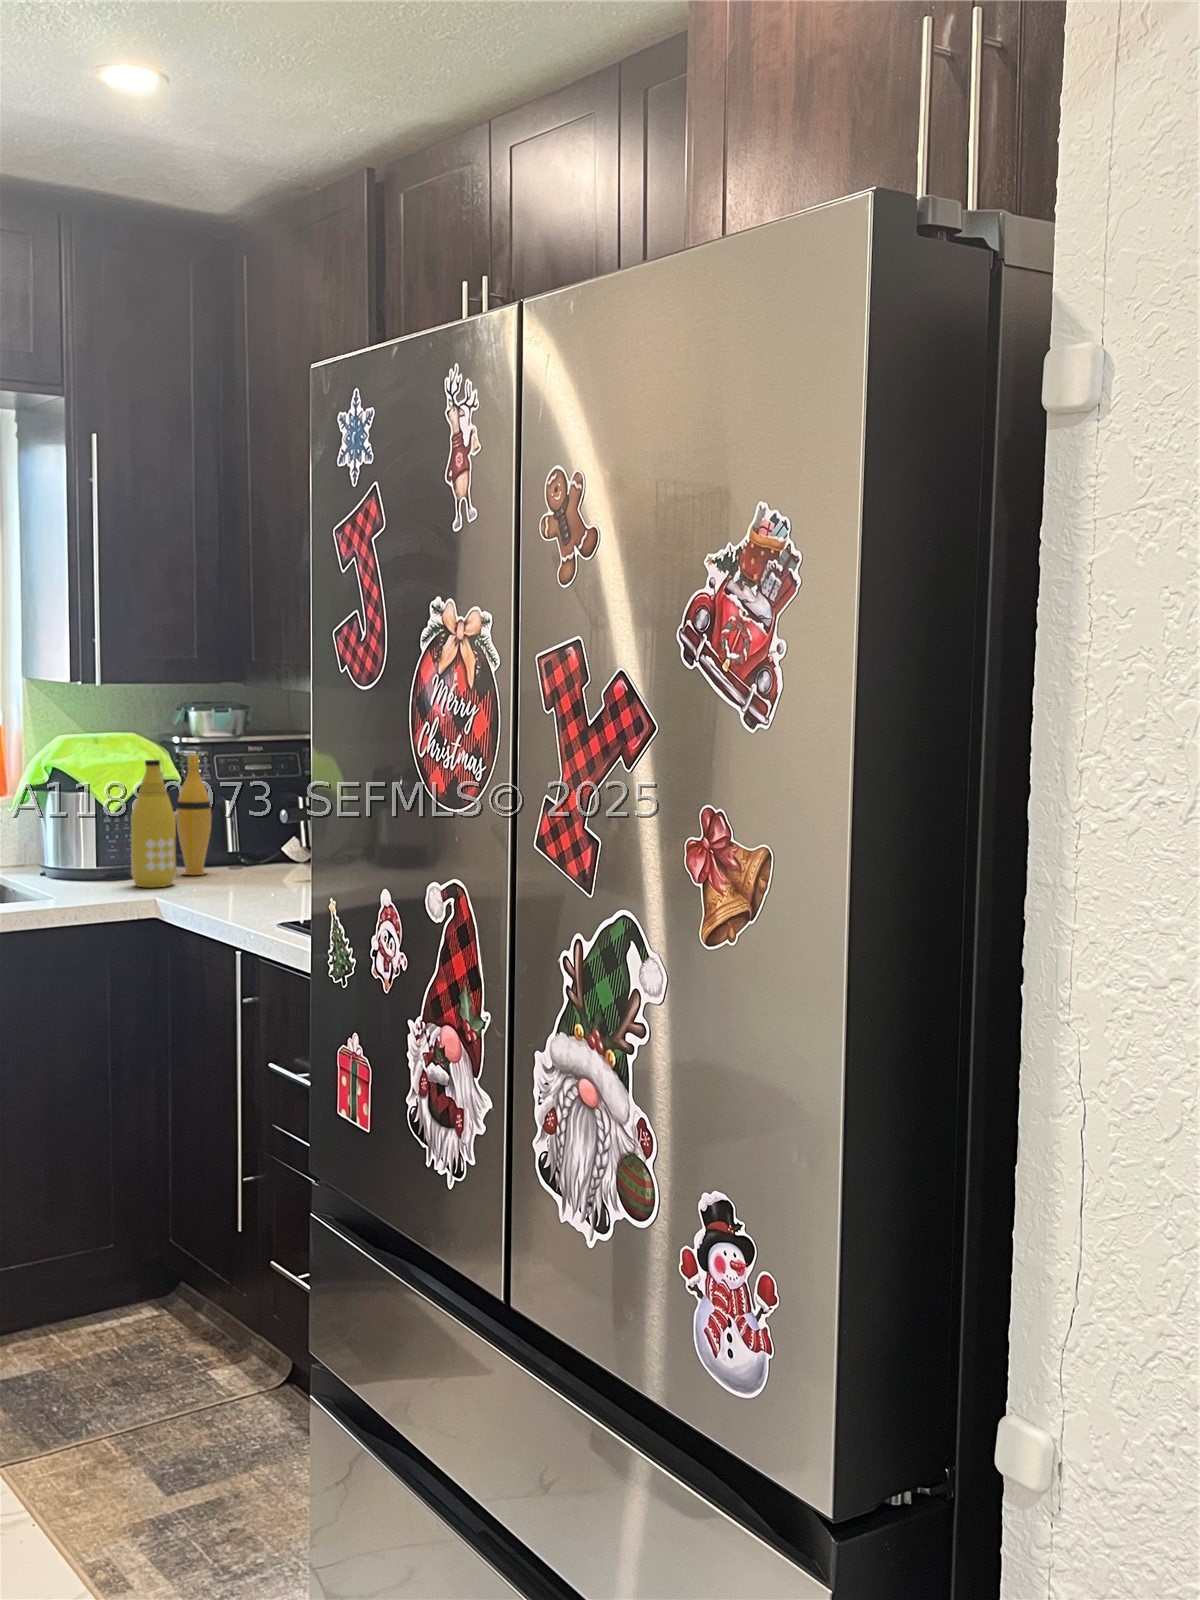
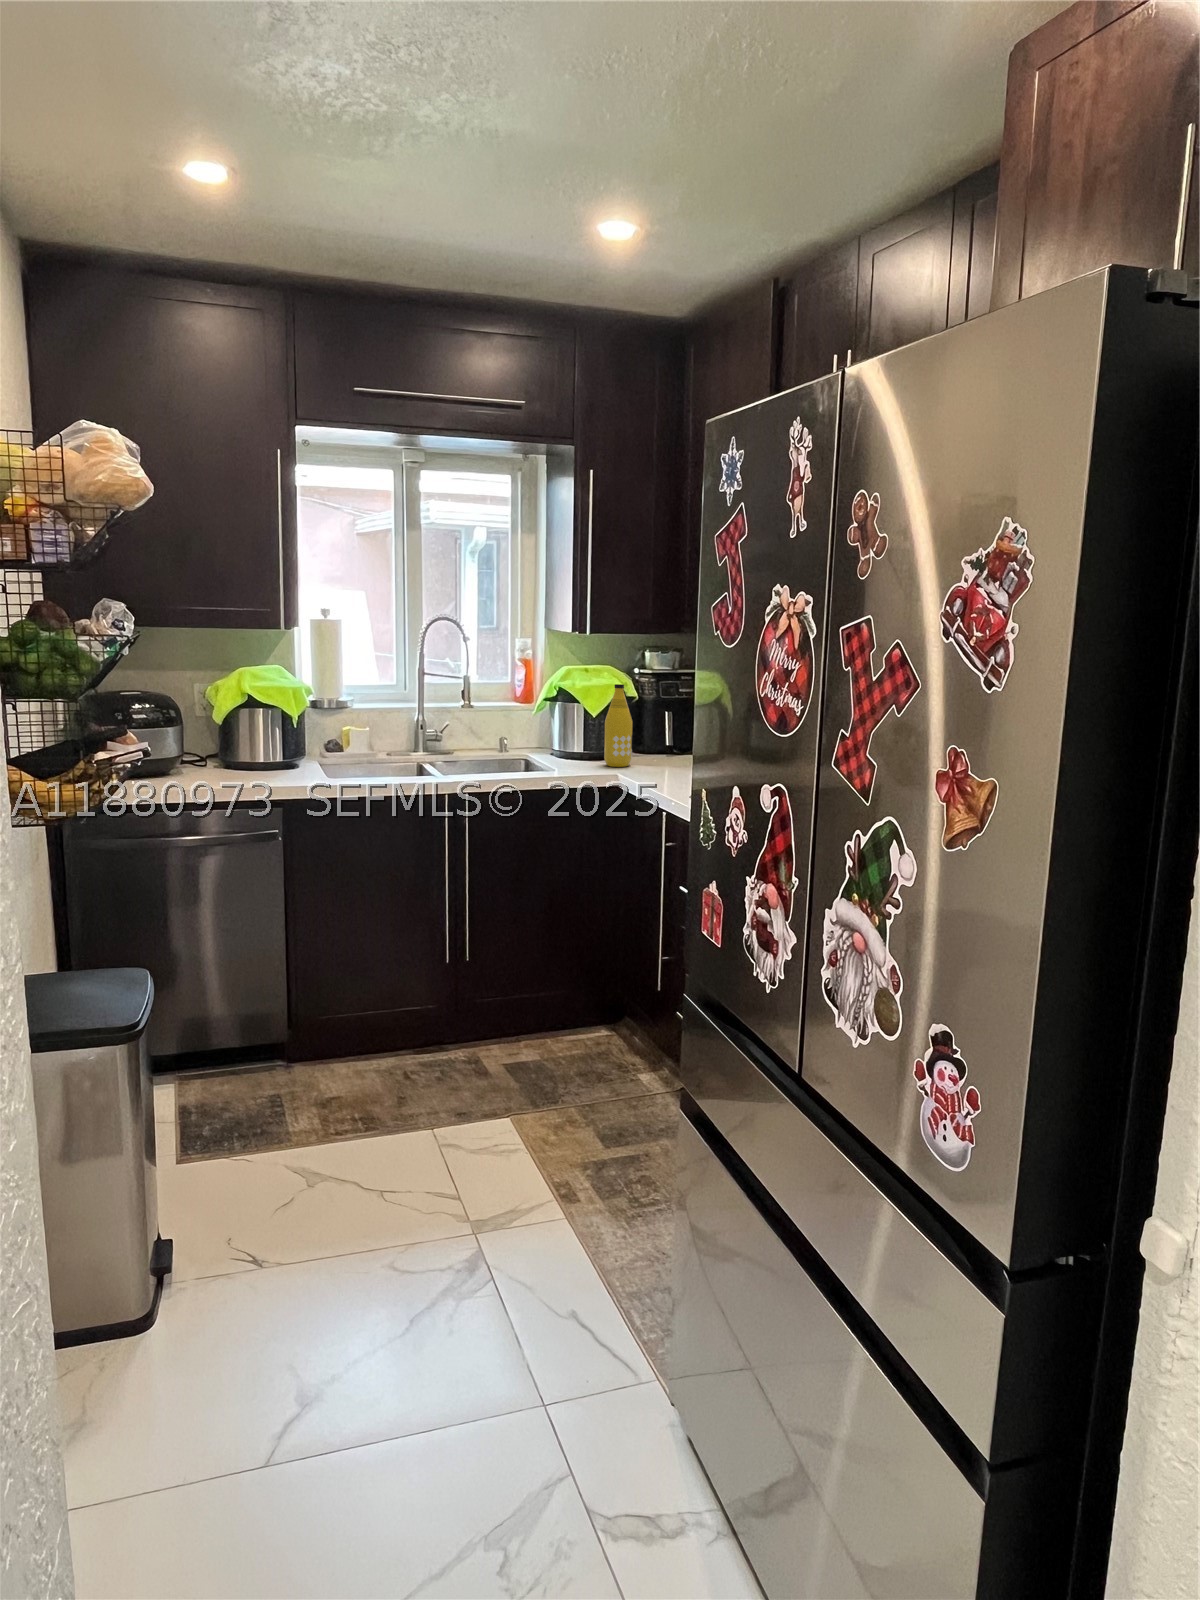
vase: present [176,755,212,875] -> none [634,681,656,760]

